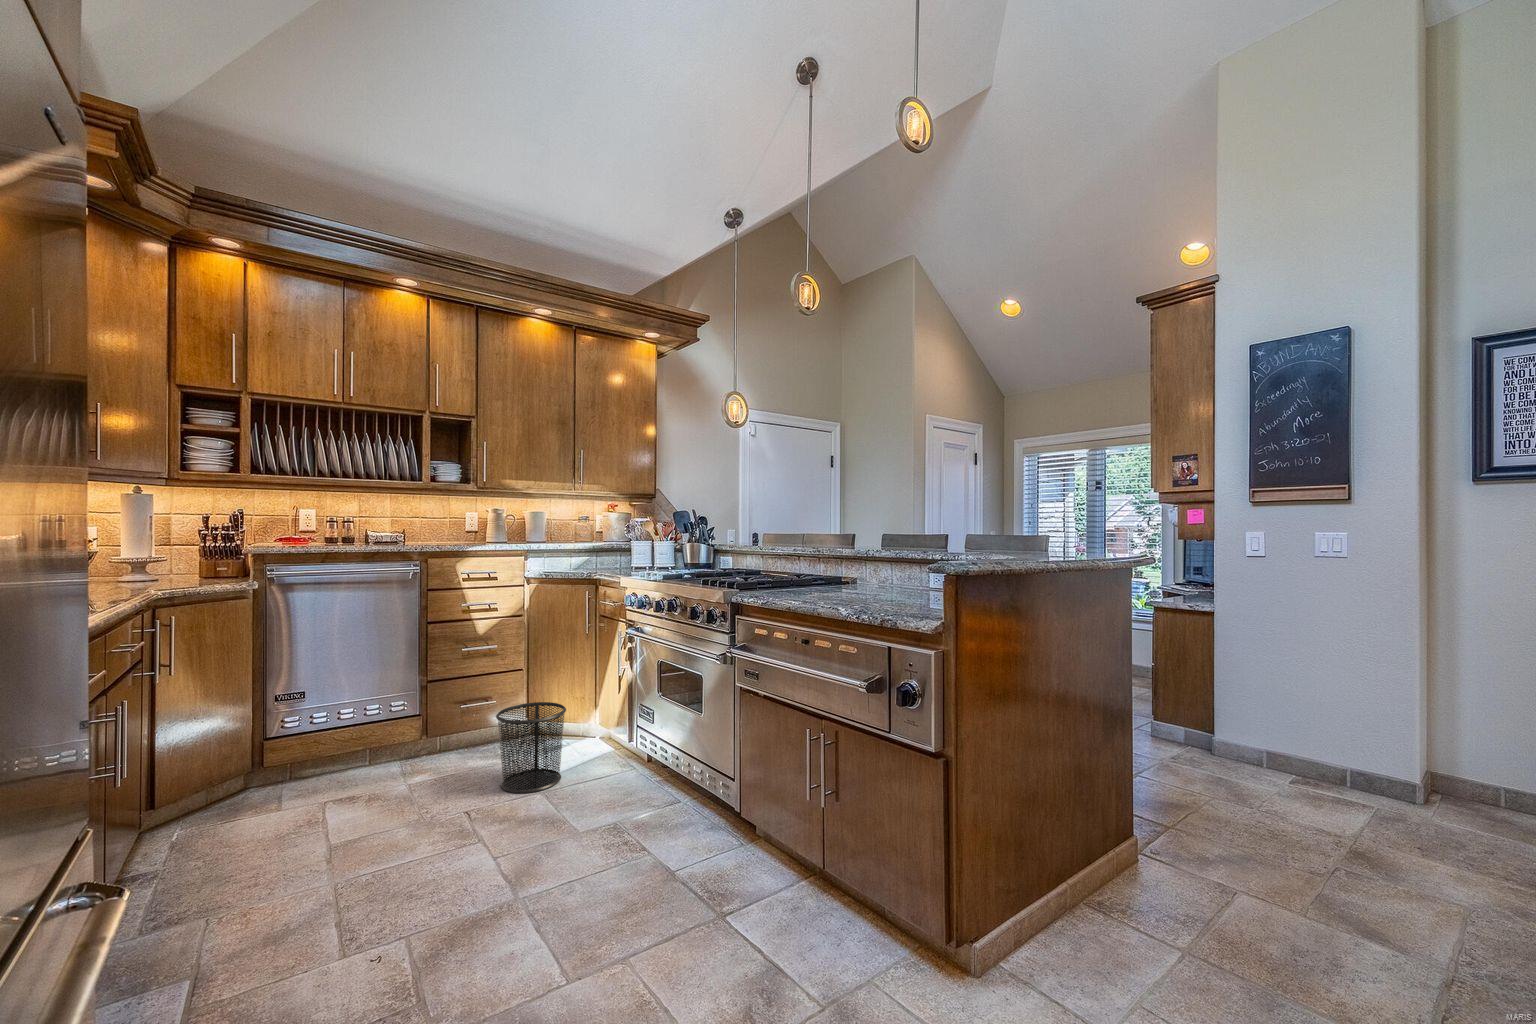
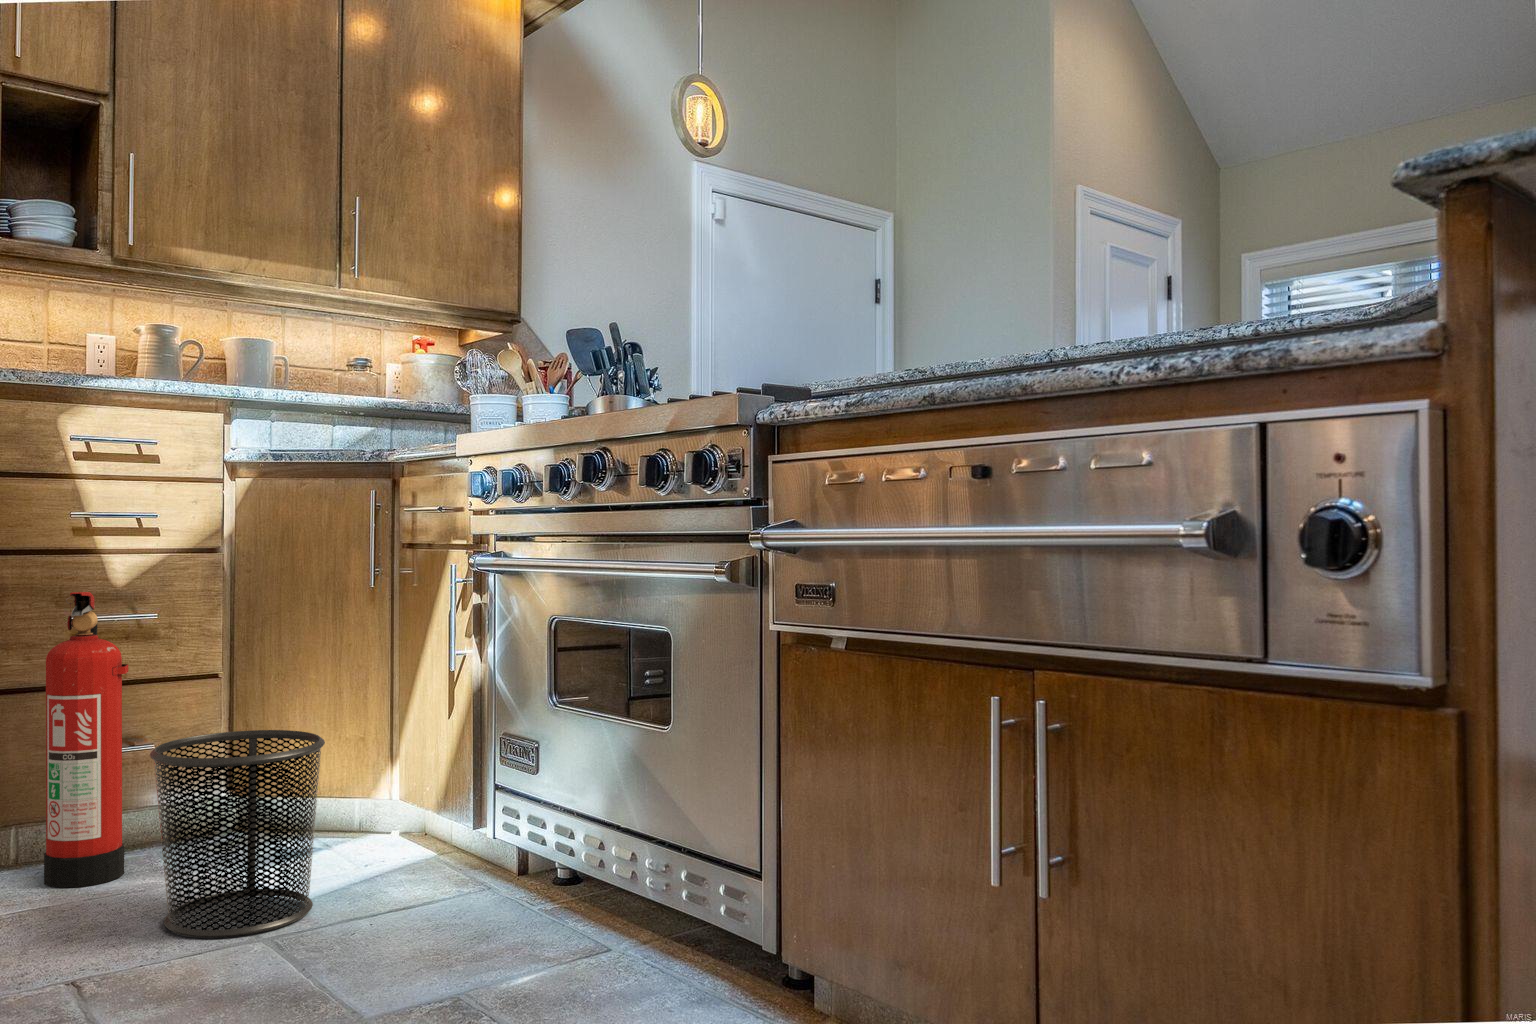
fire extinguisher: none [452,642,486,766] -> present [44,592,128,888]

